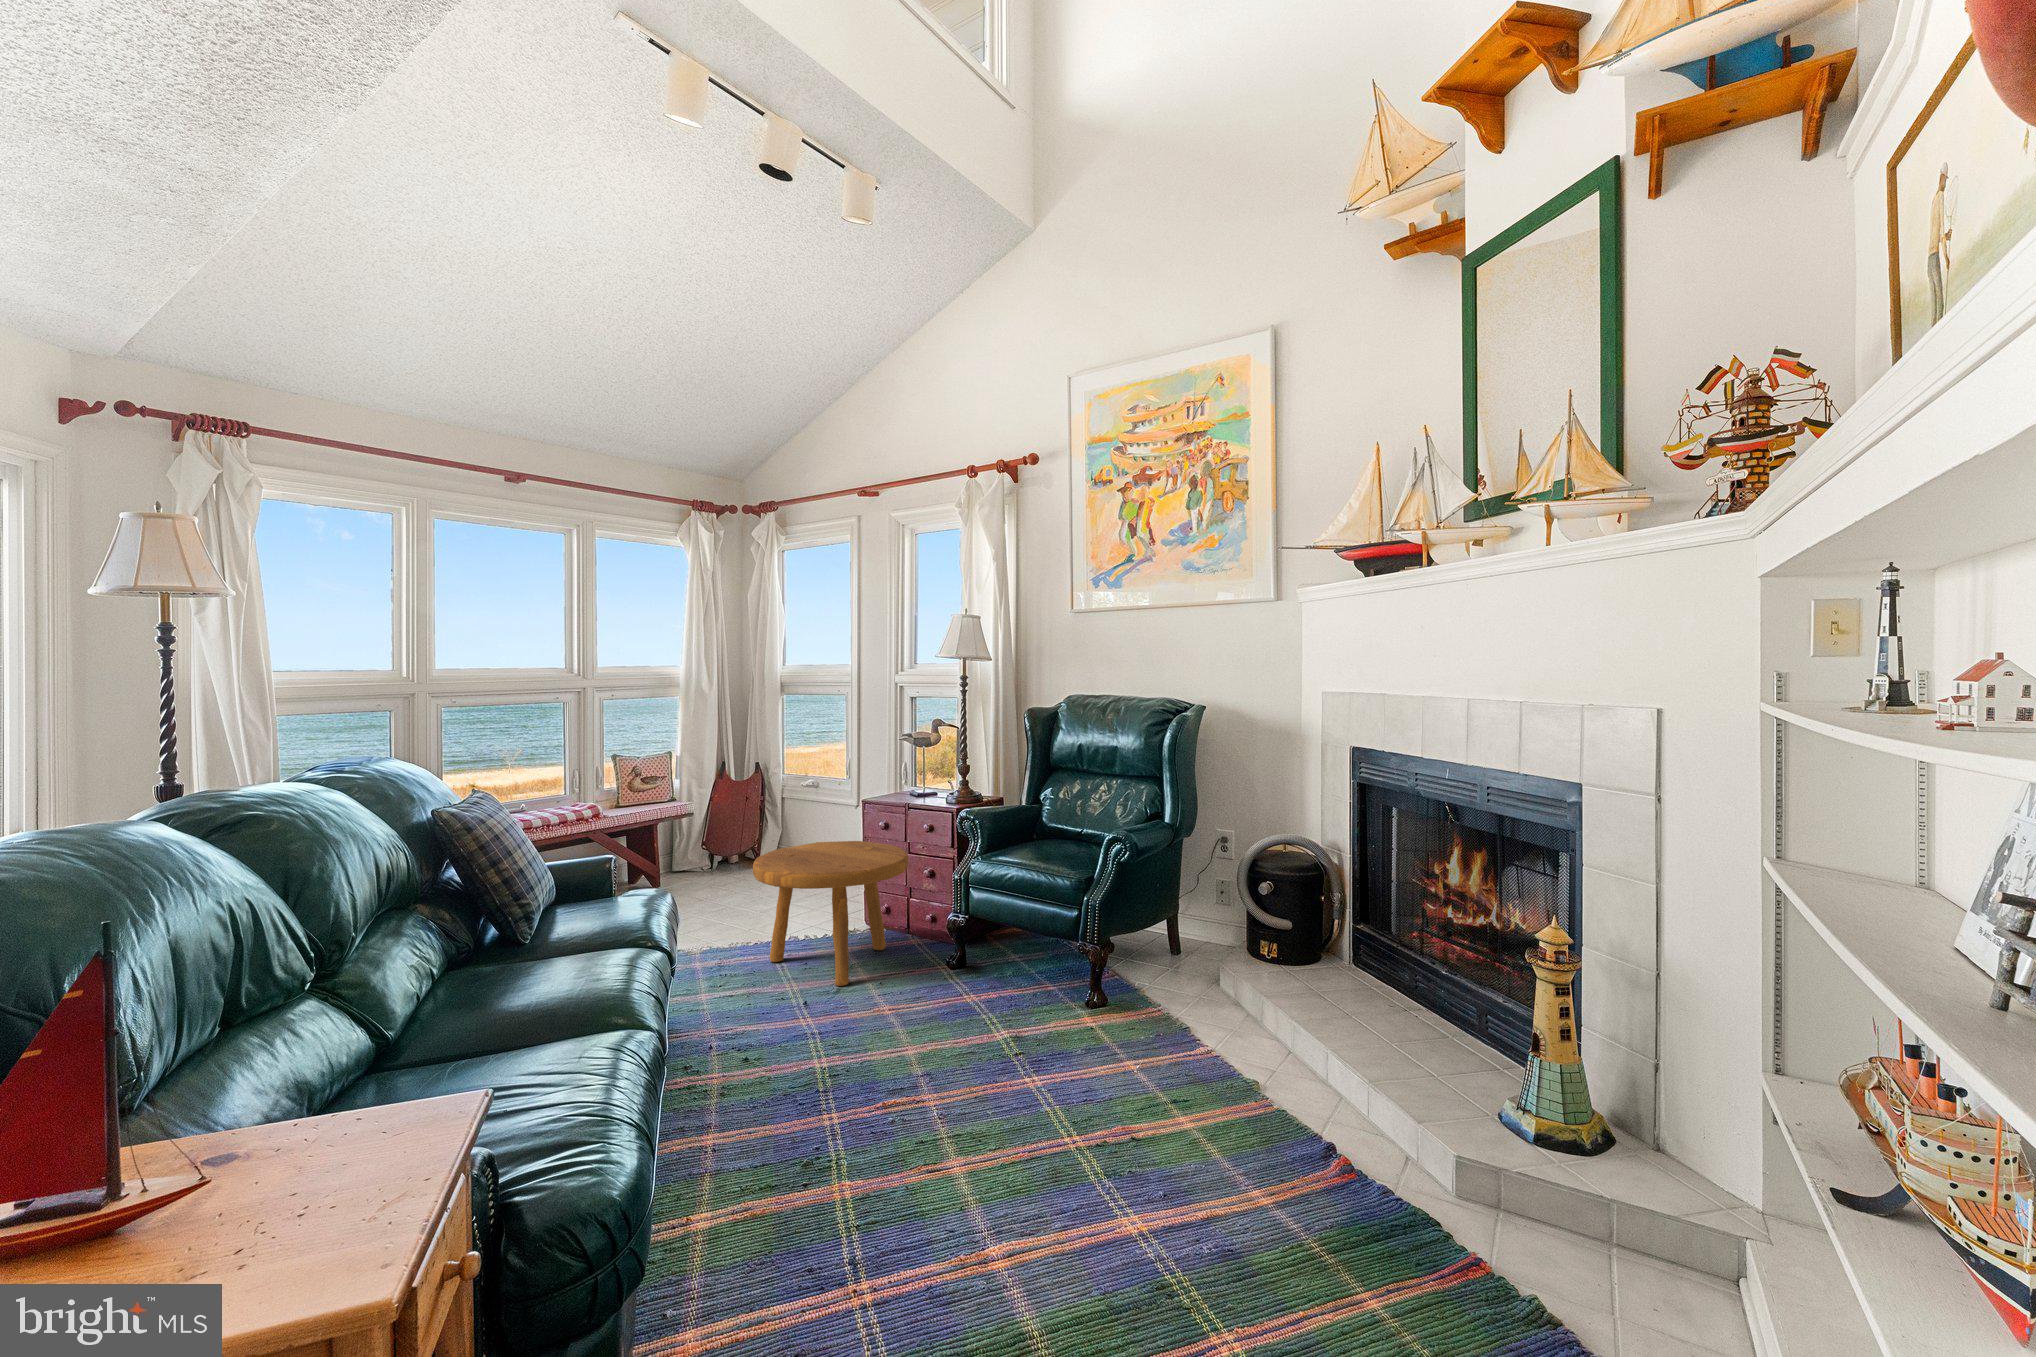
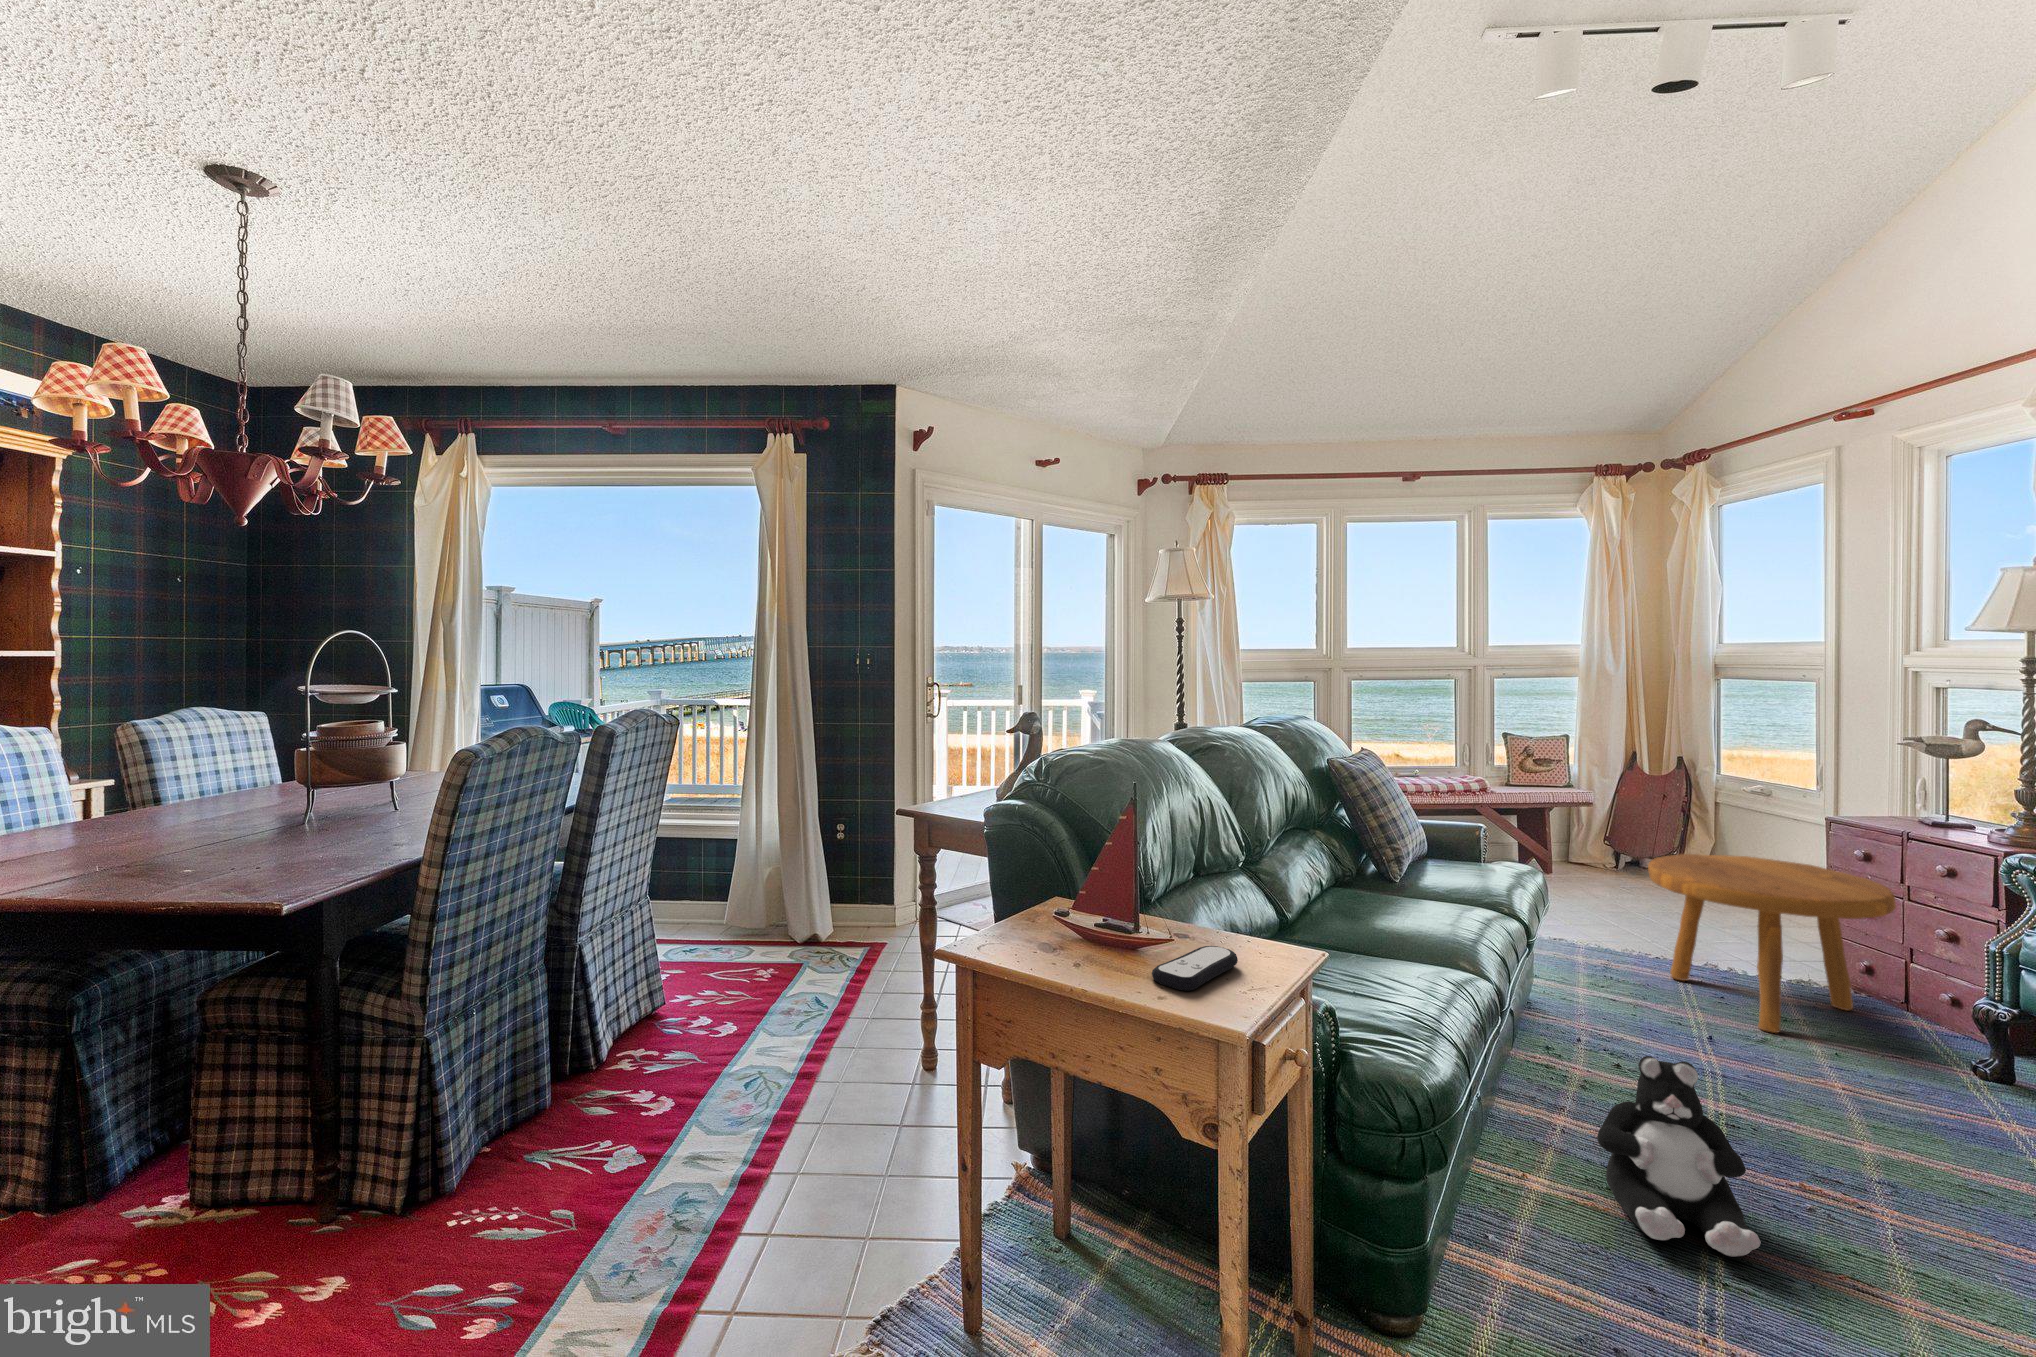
plush toy: none [750,1043,874,1219] -> present [1597,1056,1761,1257]
remote control: none [201,1133,363,1245] -> present [1152,946,1238,991]

